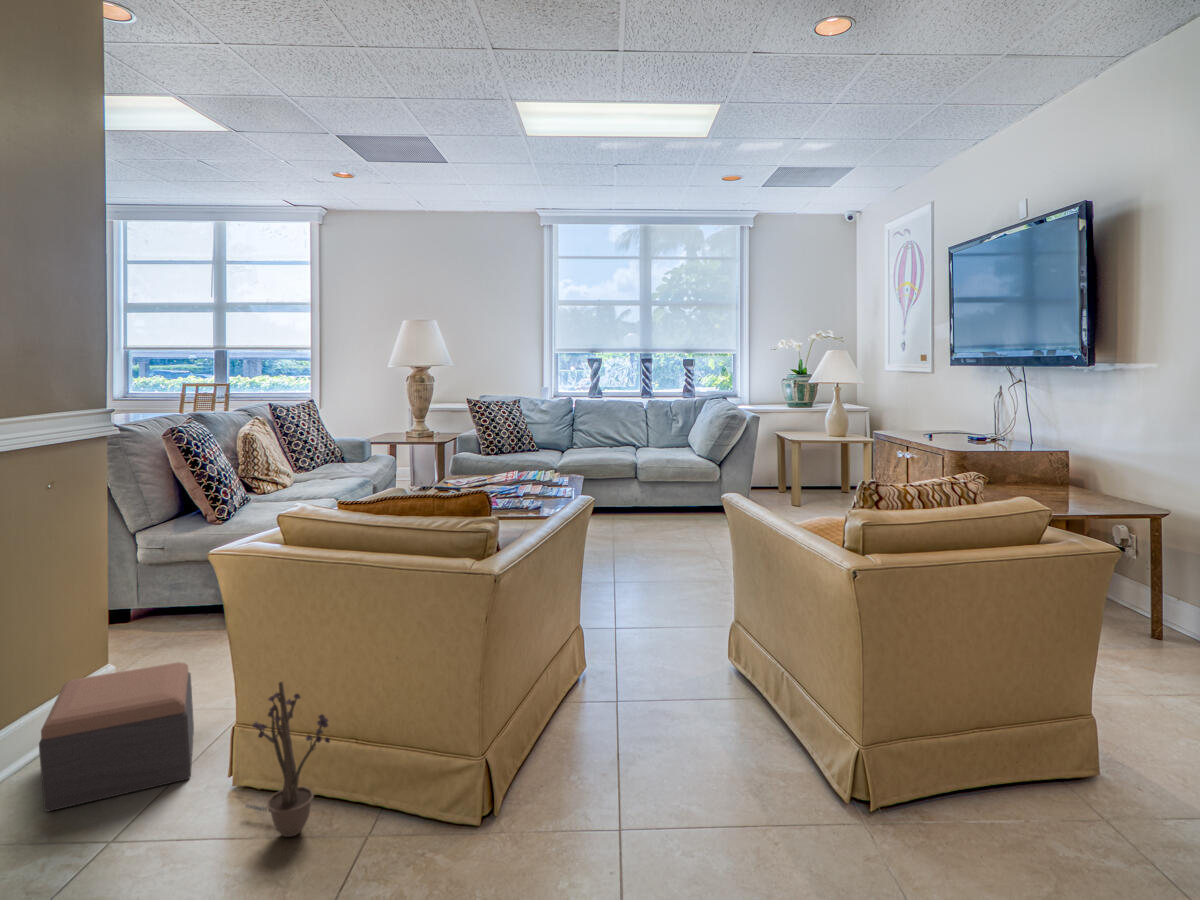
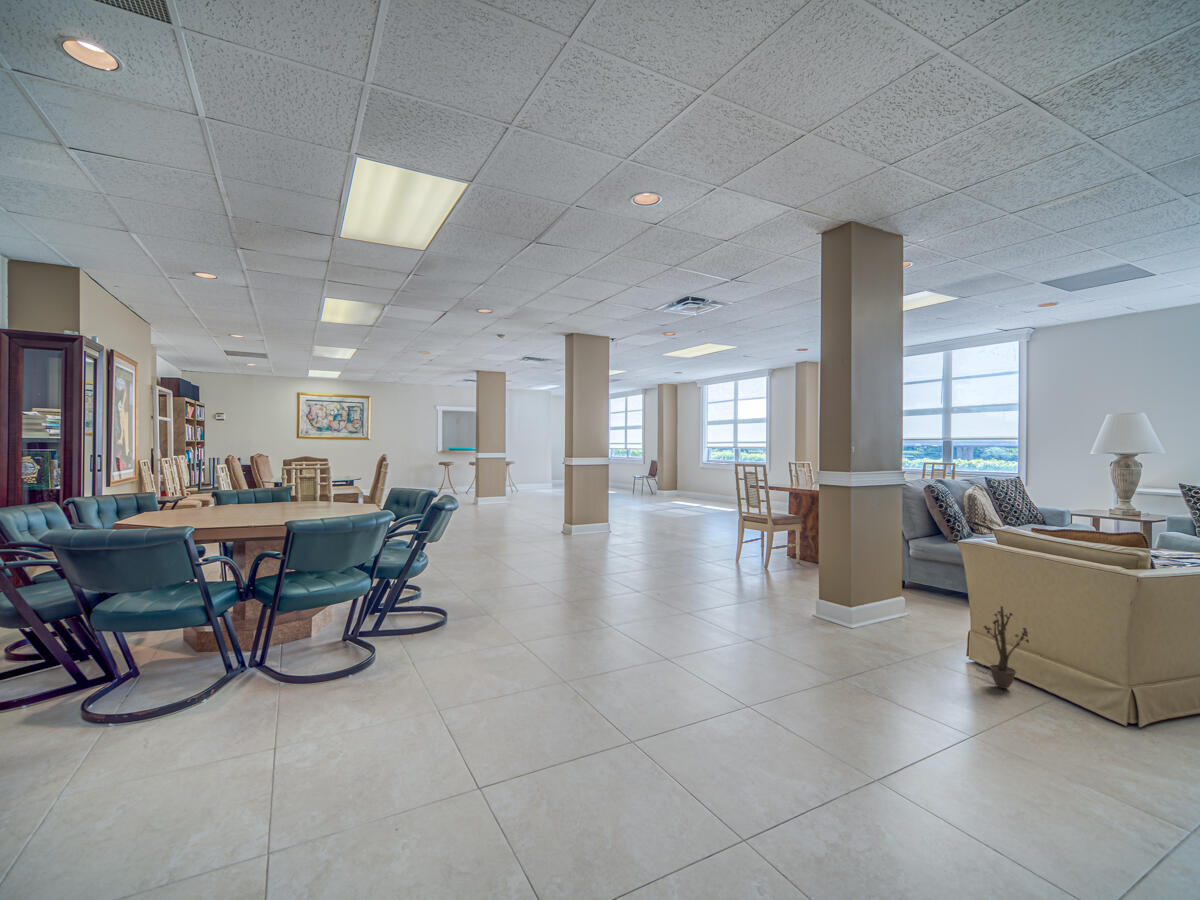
footstool: present [39,662,194,811] -> none [879,594,945,654]

